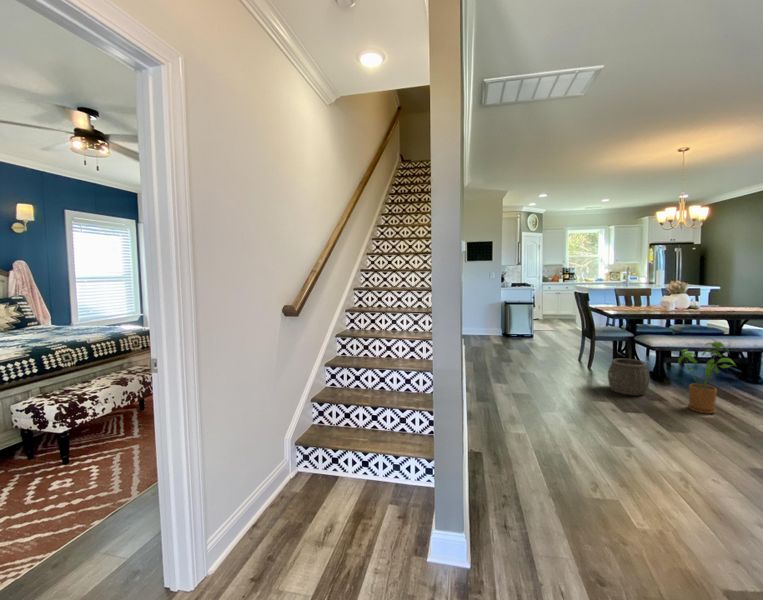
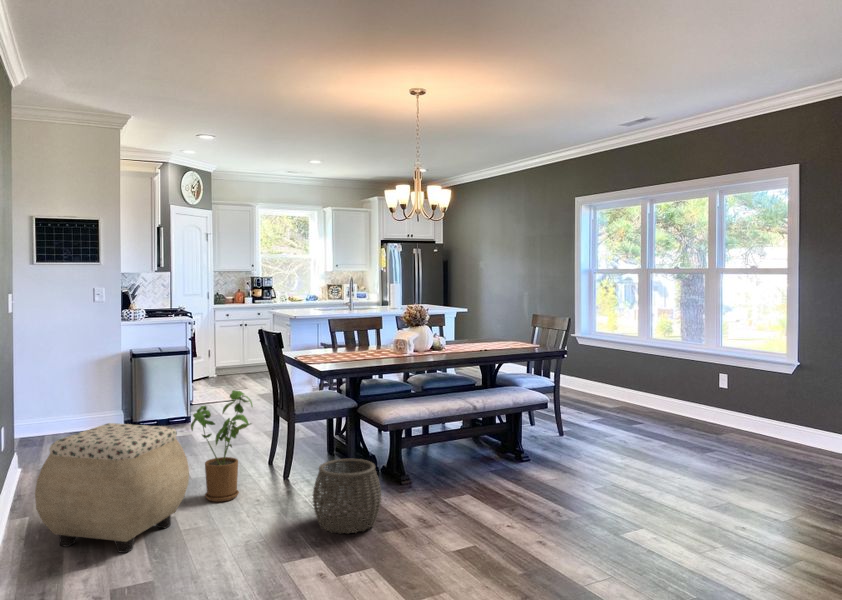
ottoman: none [481,329,543,382] -> present [35,423,189,553]
house plant: present [678,341,735,414] -> present [191,390,253,502]

